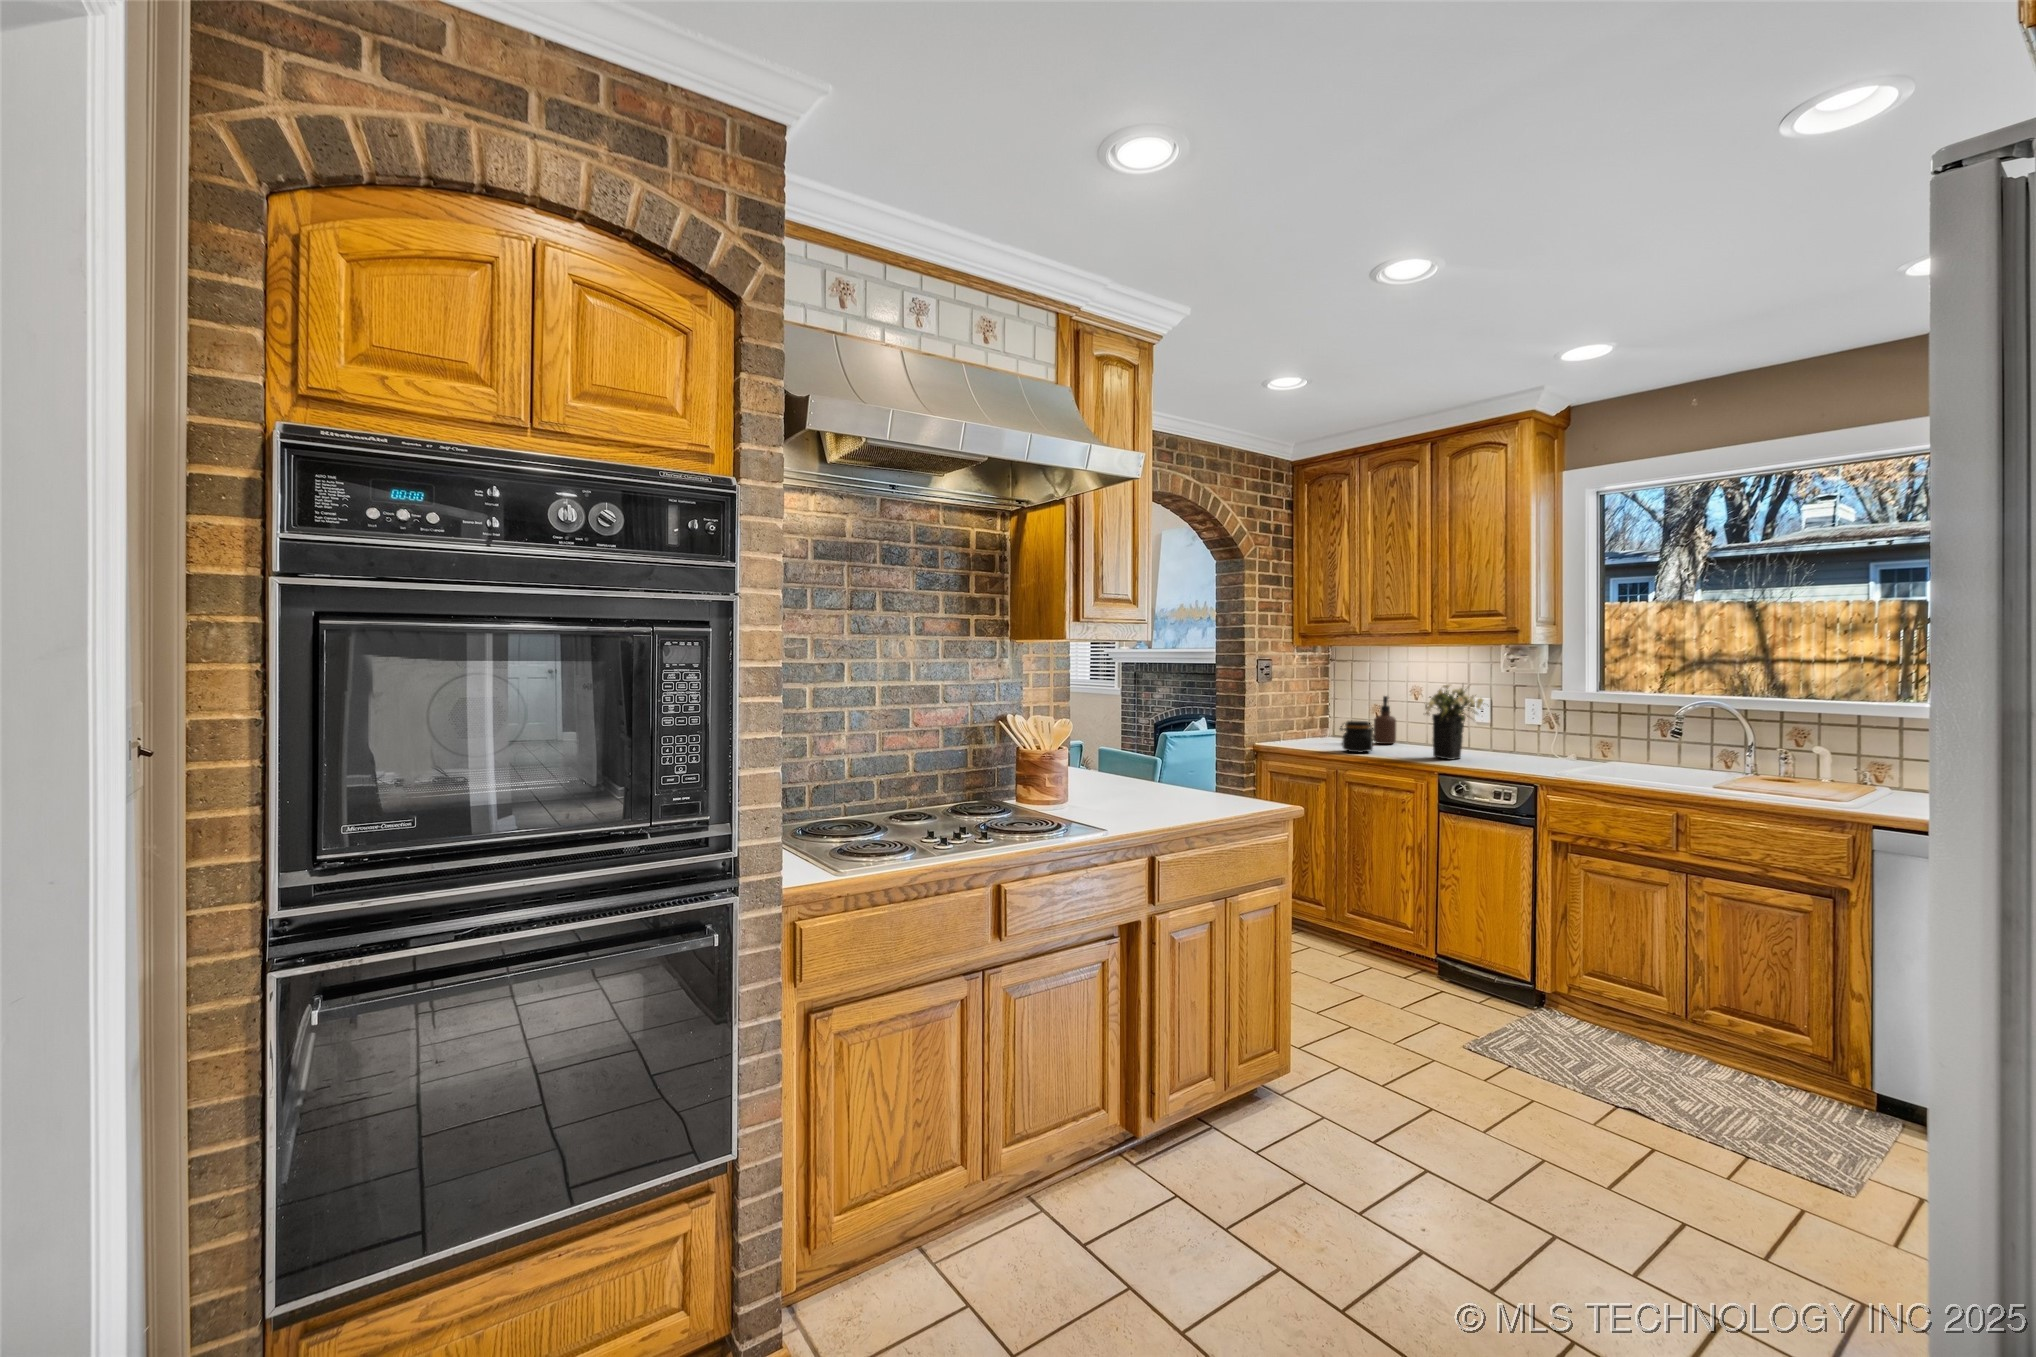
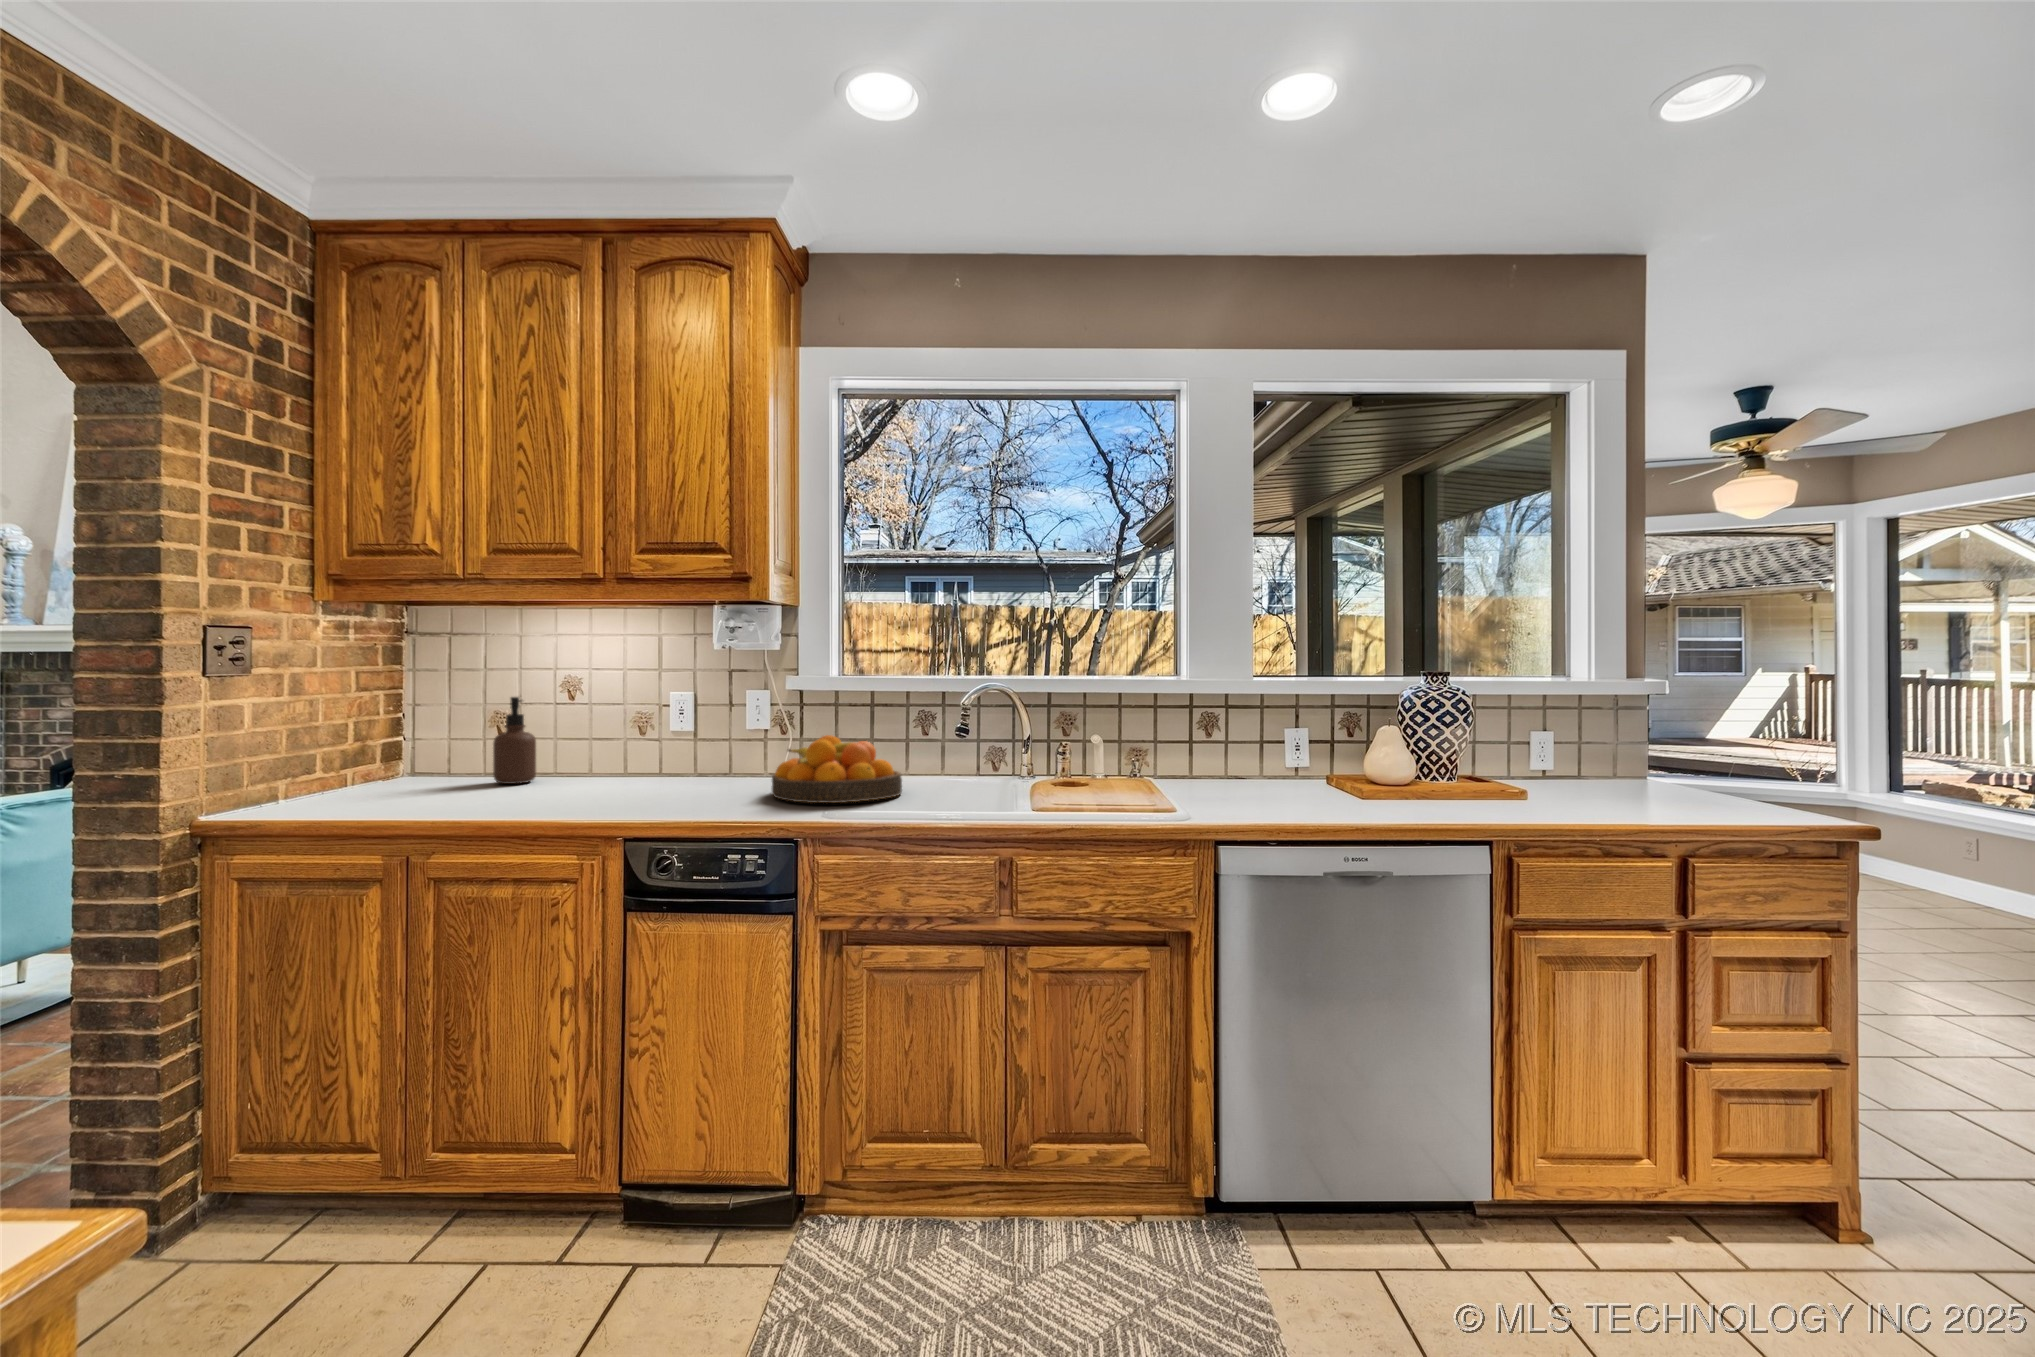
flower arrangement: present [1425,684,1483,760] -> none [583,667,705,805]
jar: present [1340,721,1375,753] -> none [416,744,496,808]
fruit bowl: none [1533,728,1630,771] -> present [772,735,902,803]

